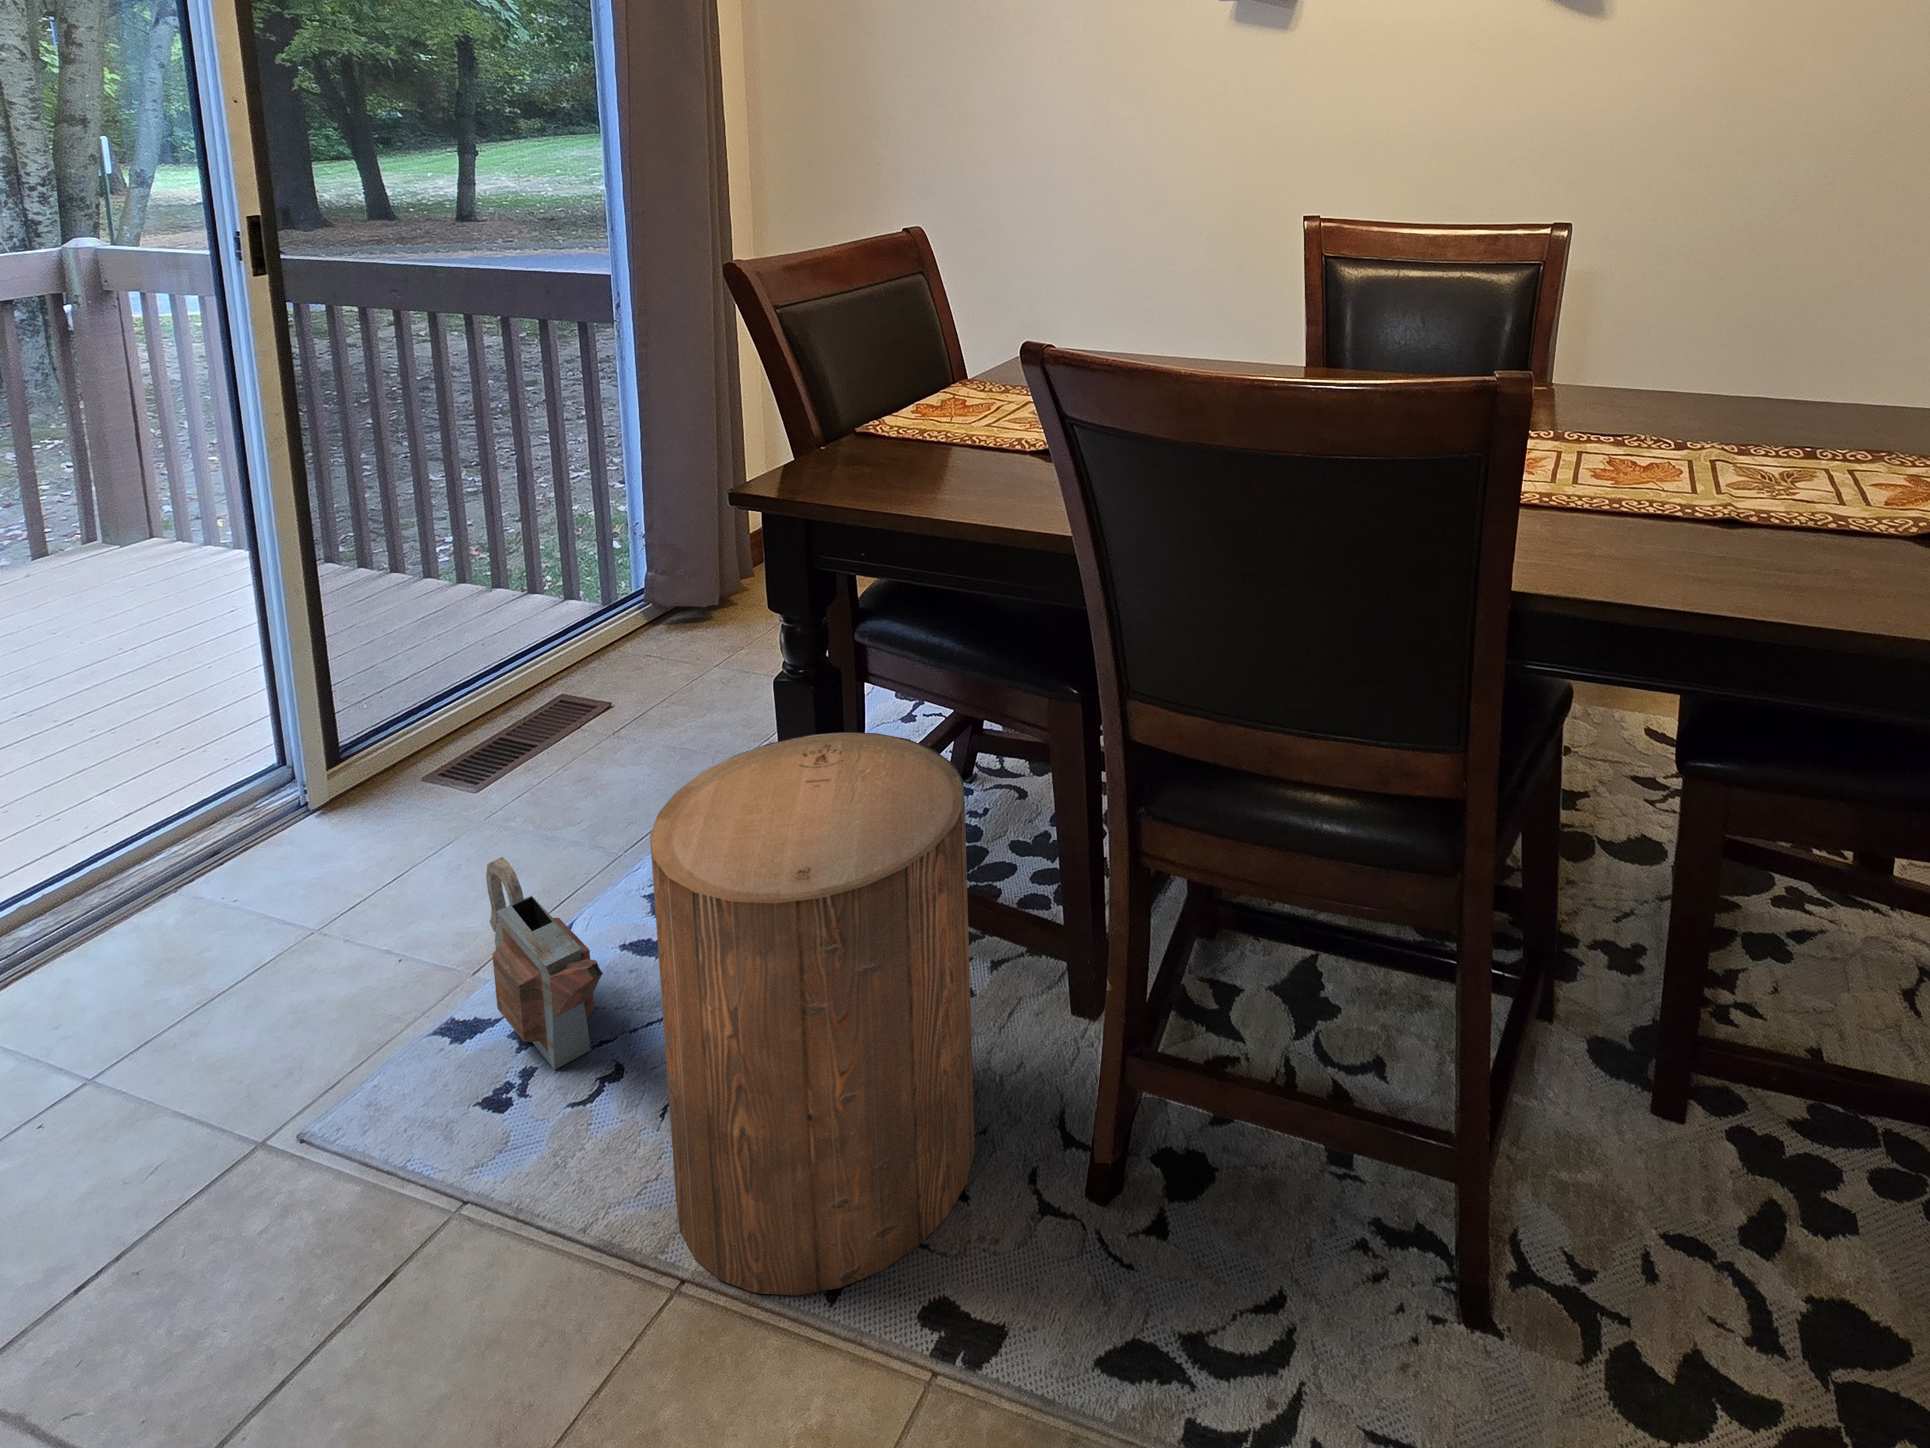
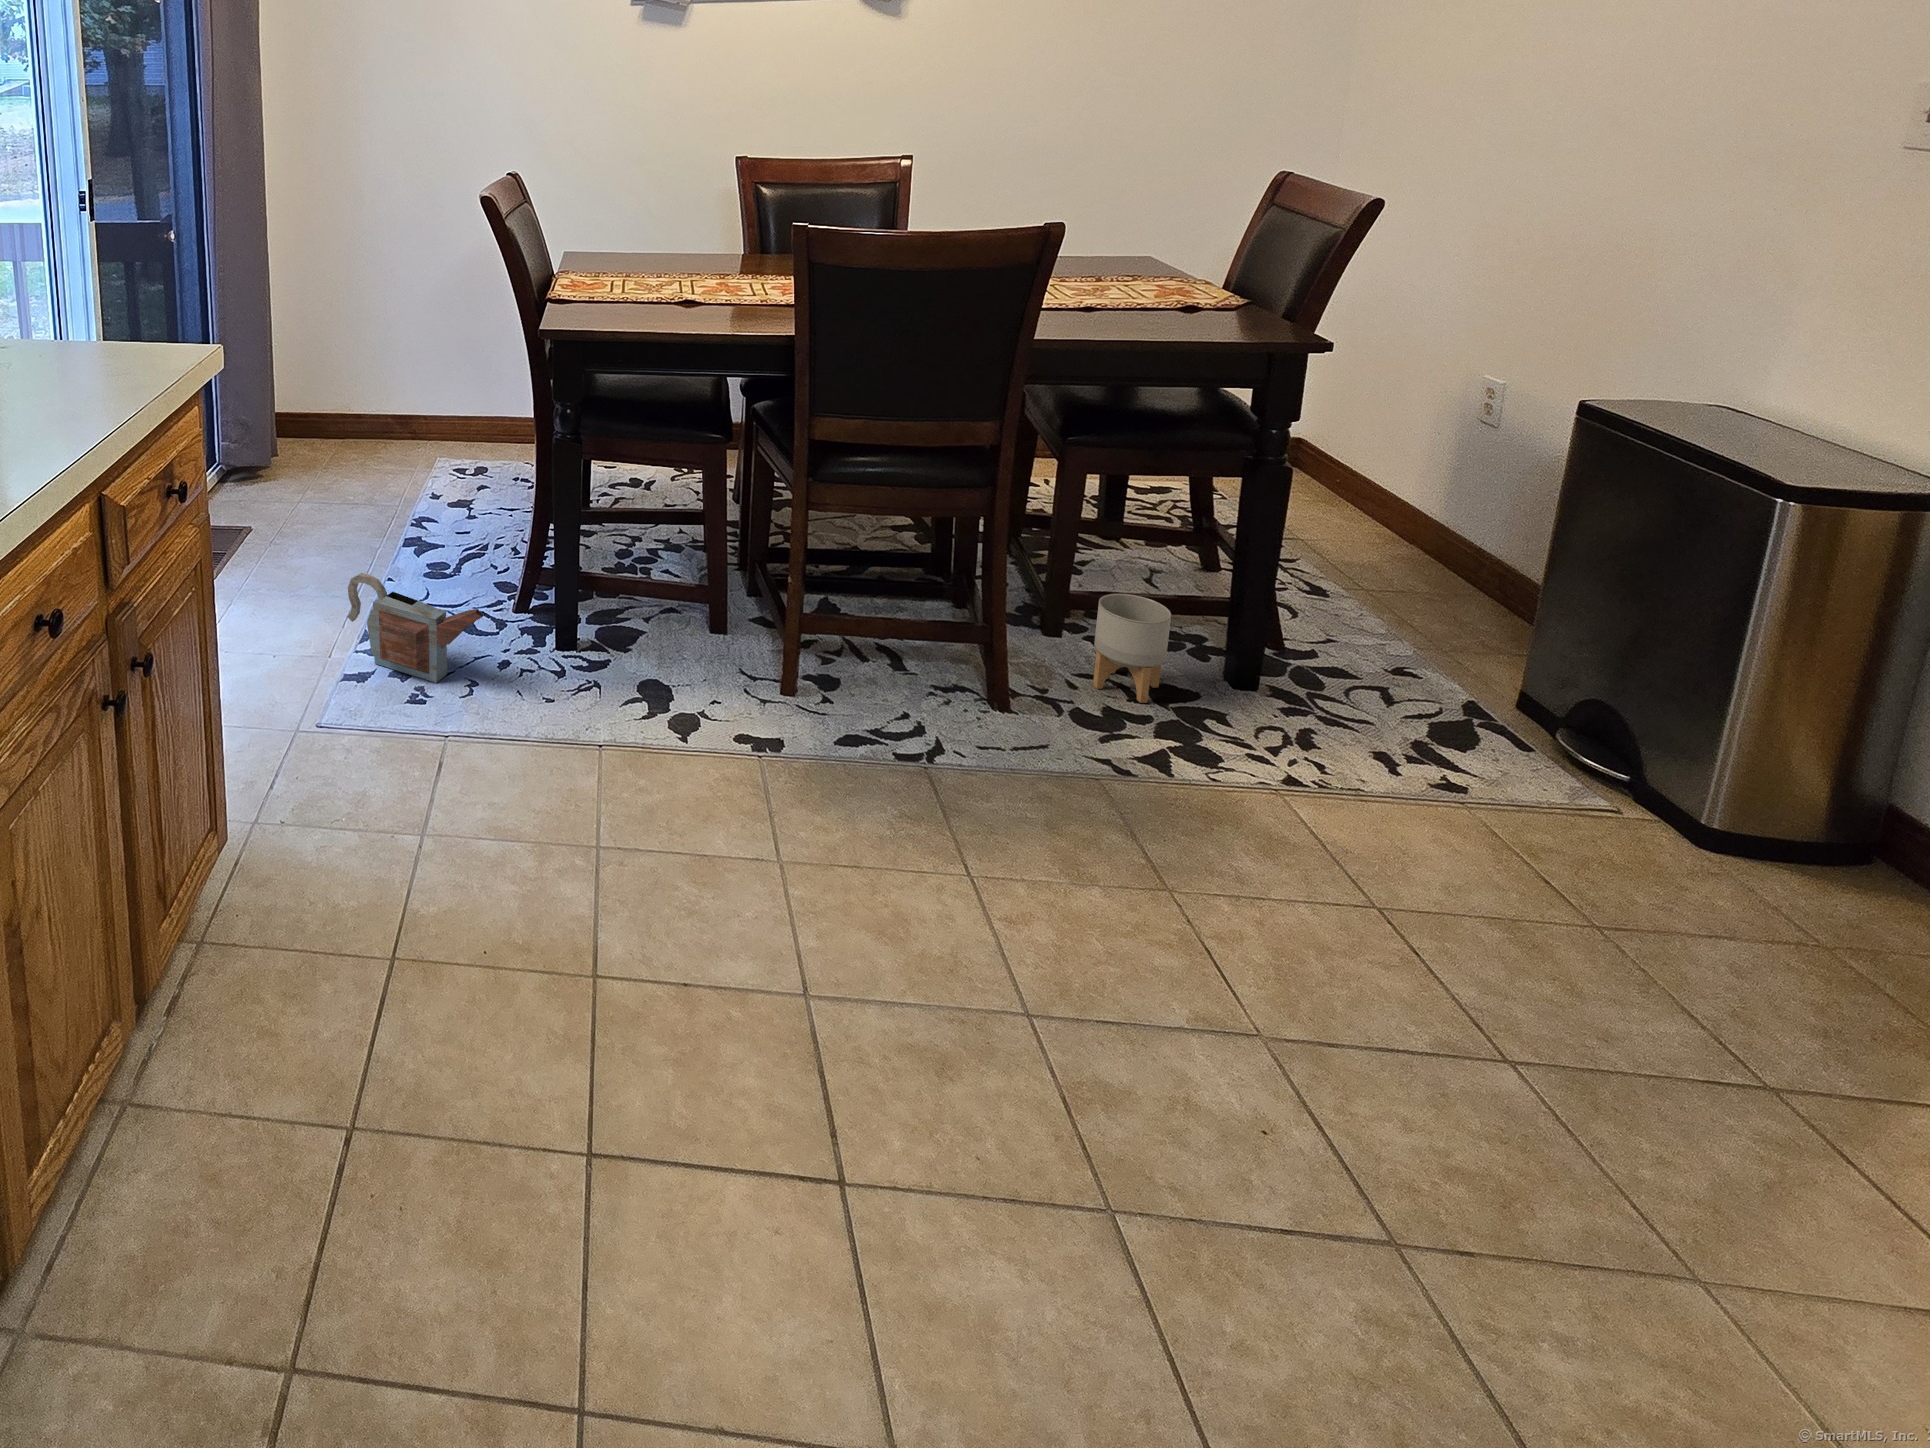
stool: present [650,732,975,1296] -> none [553,465,724,743]
planter: none [1693,1092,1844,1354] -> present [1093,594,1171,703]

